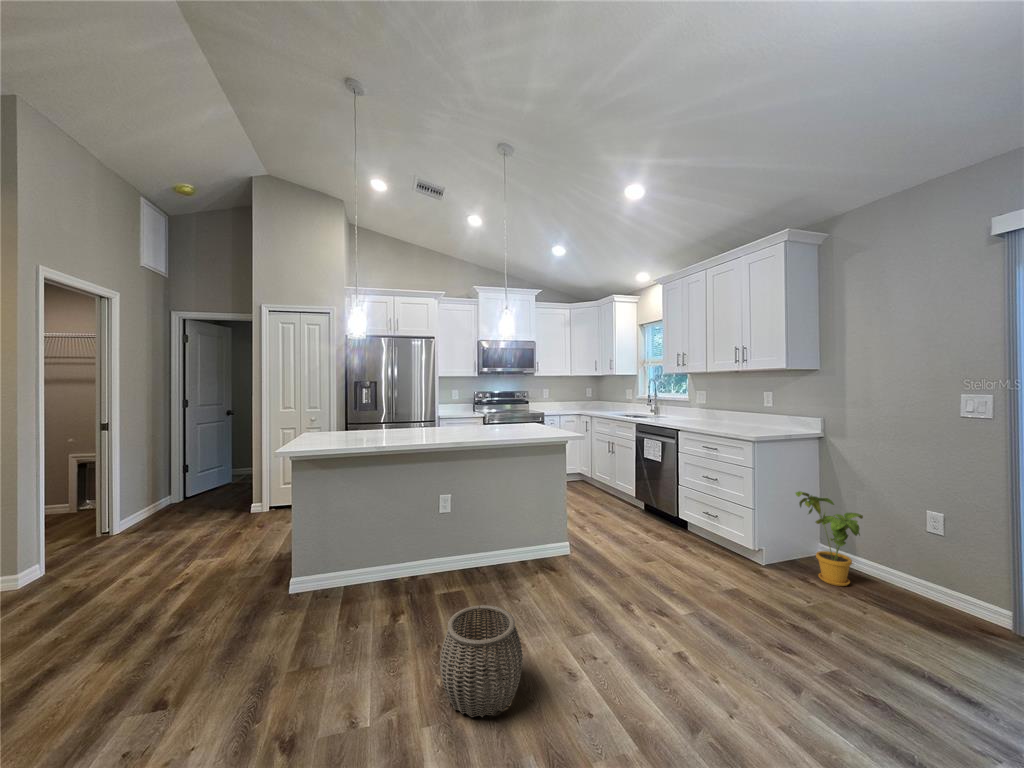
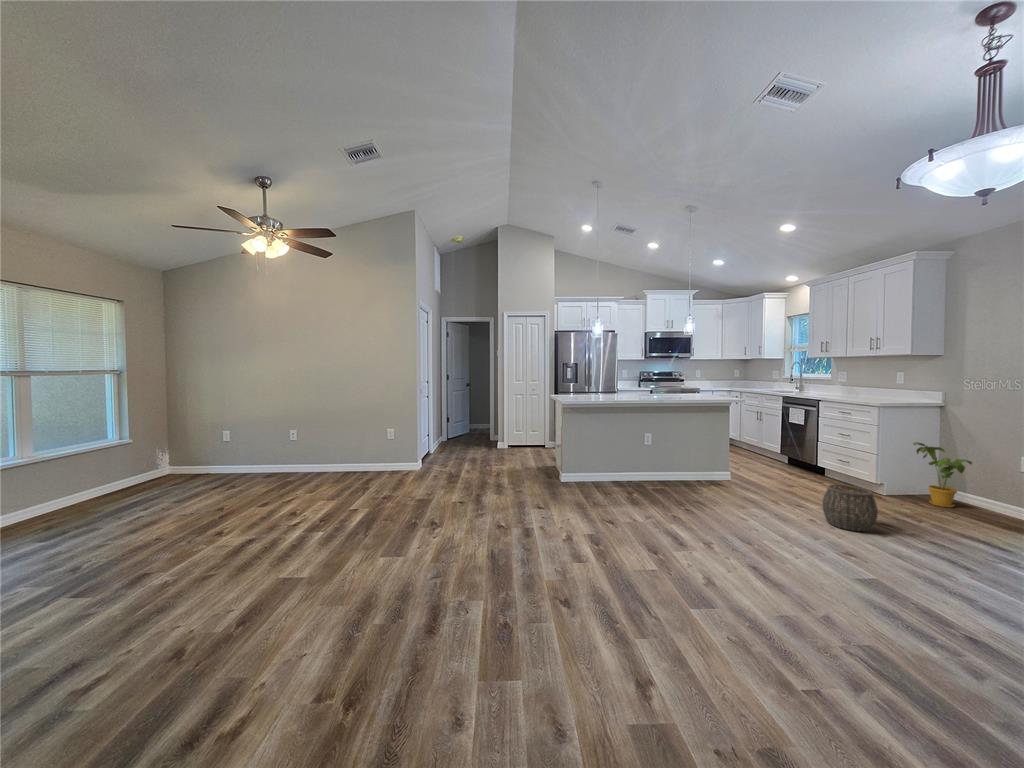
woven basket: present [440,605,523,717] -> present [822,484,878,531]

